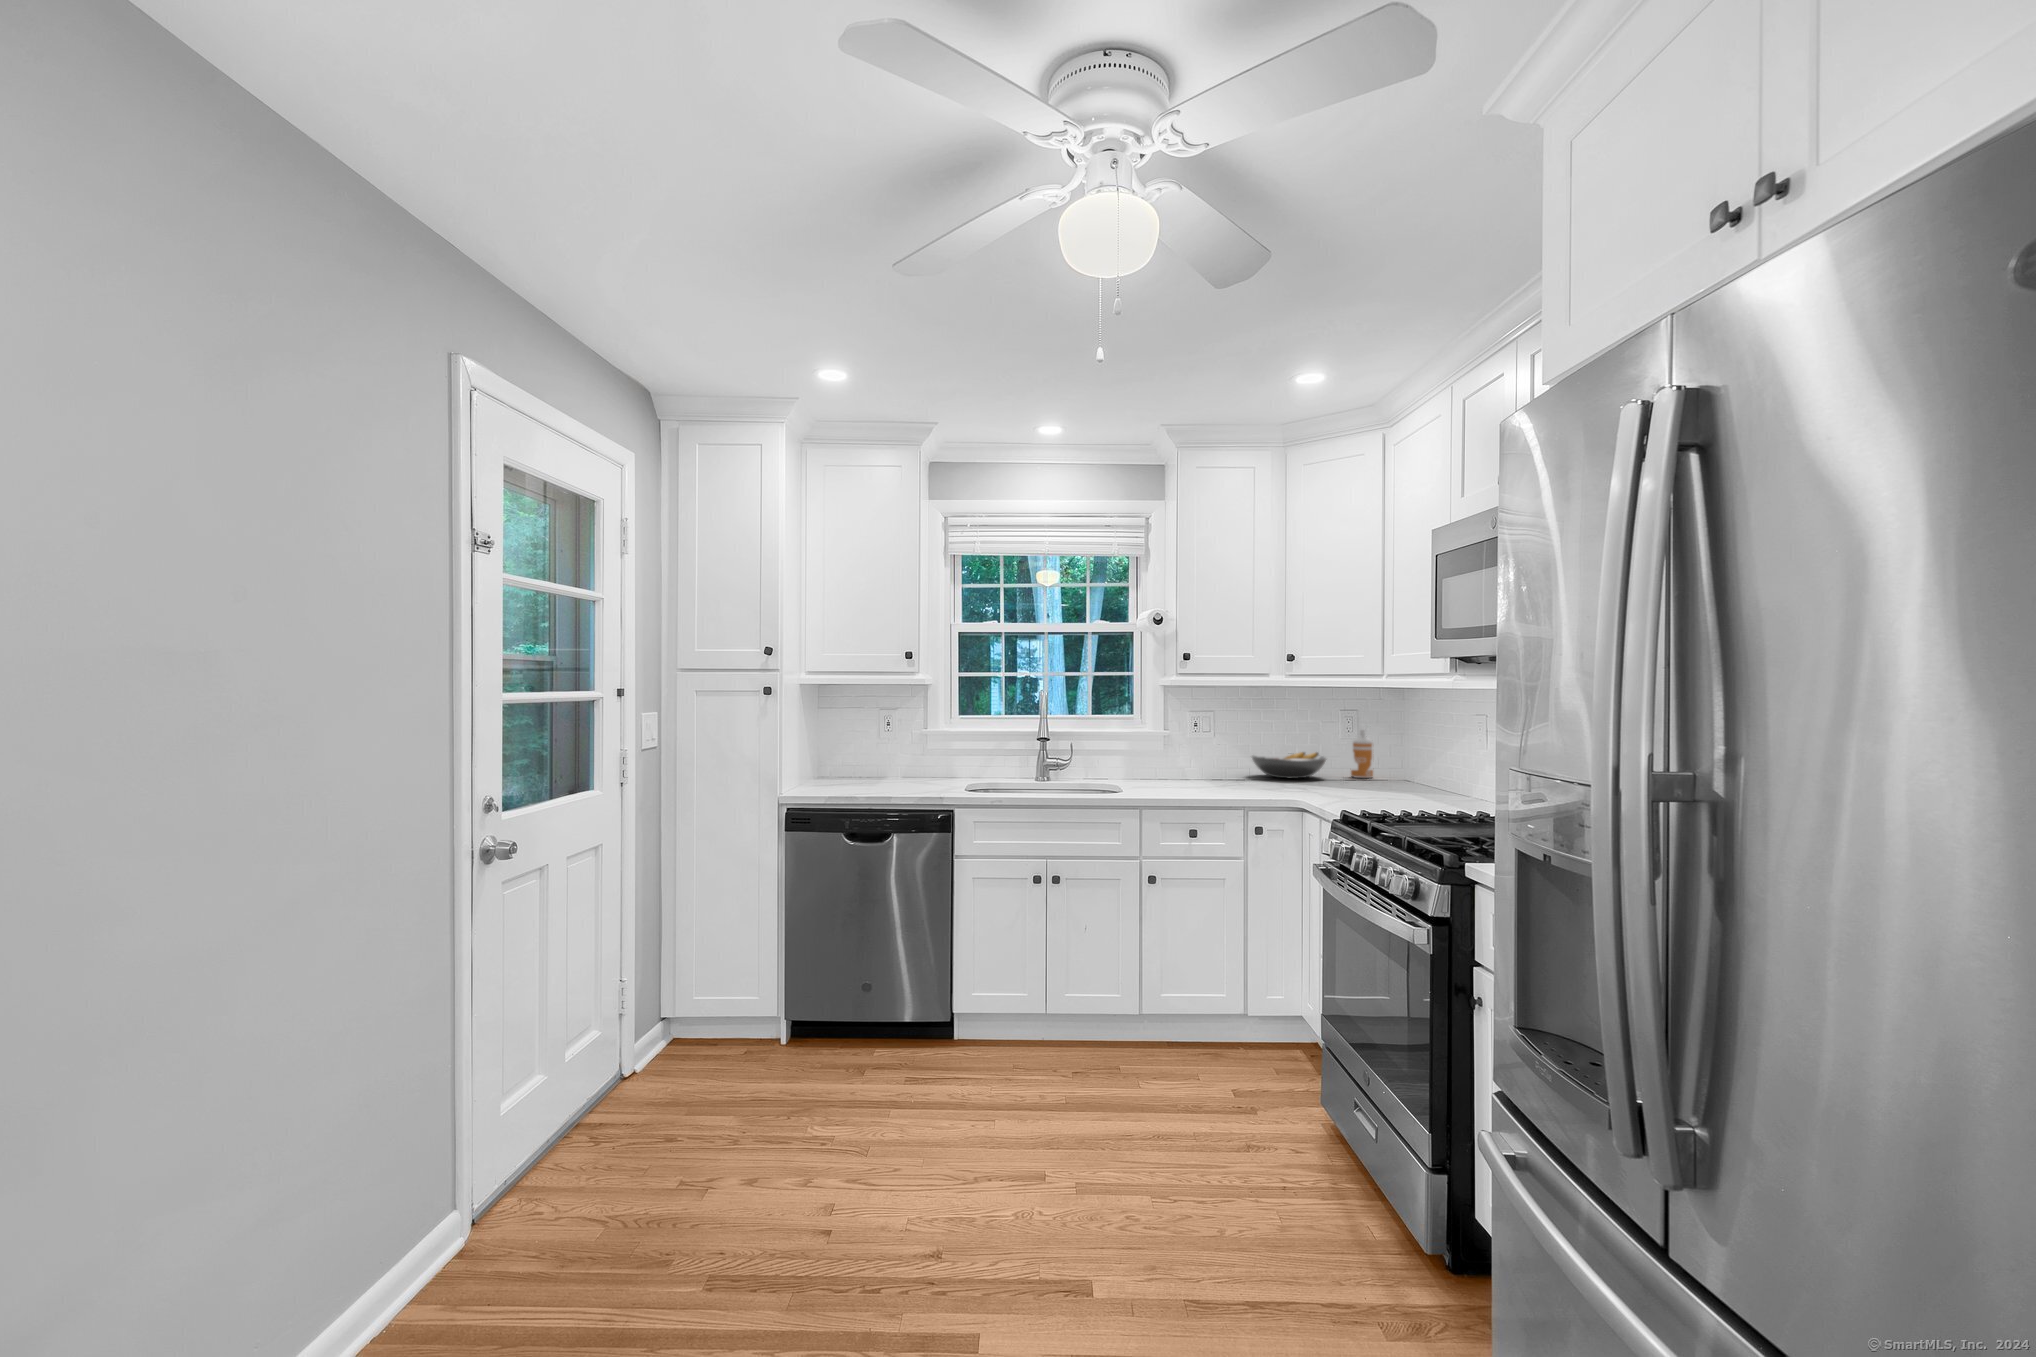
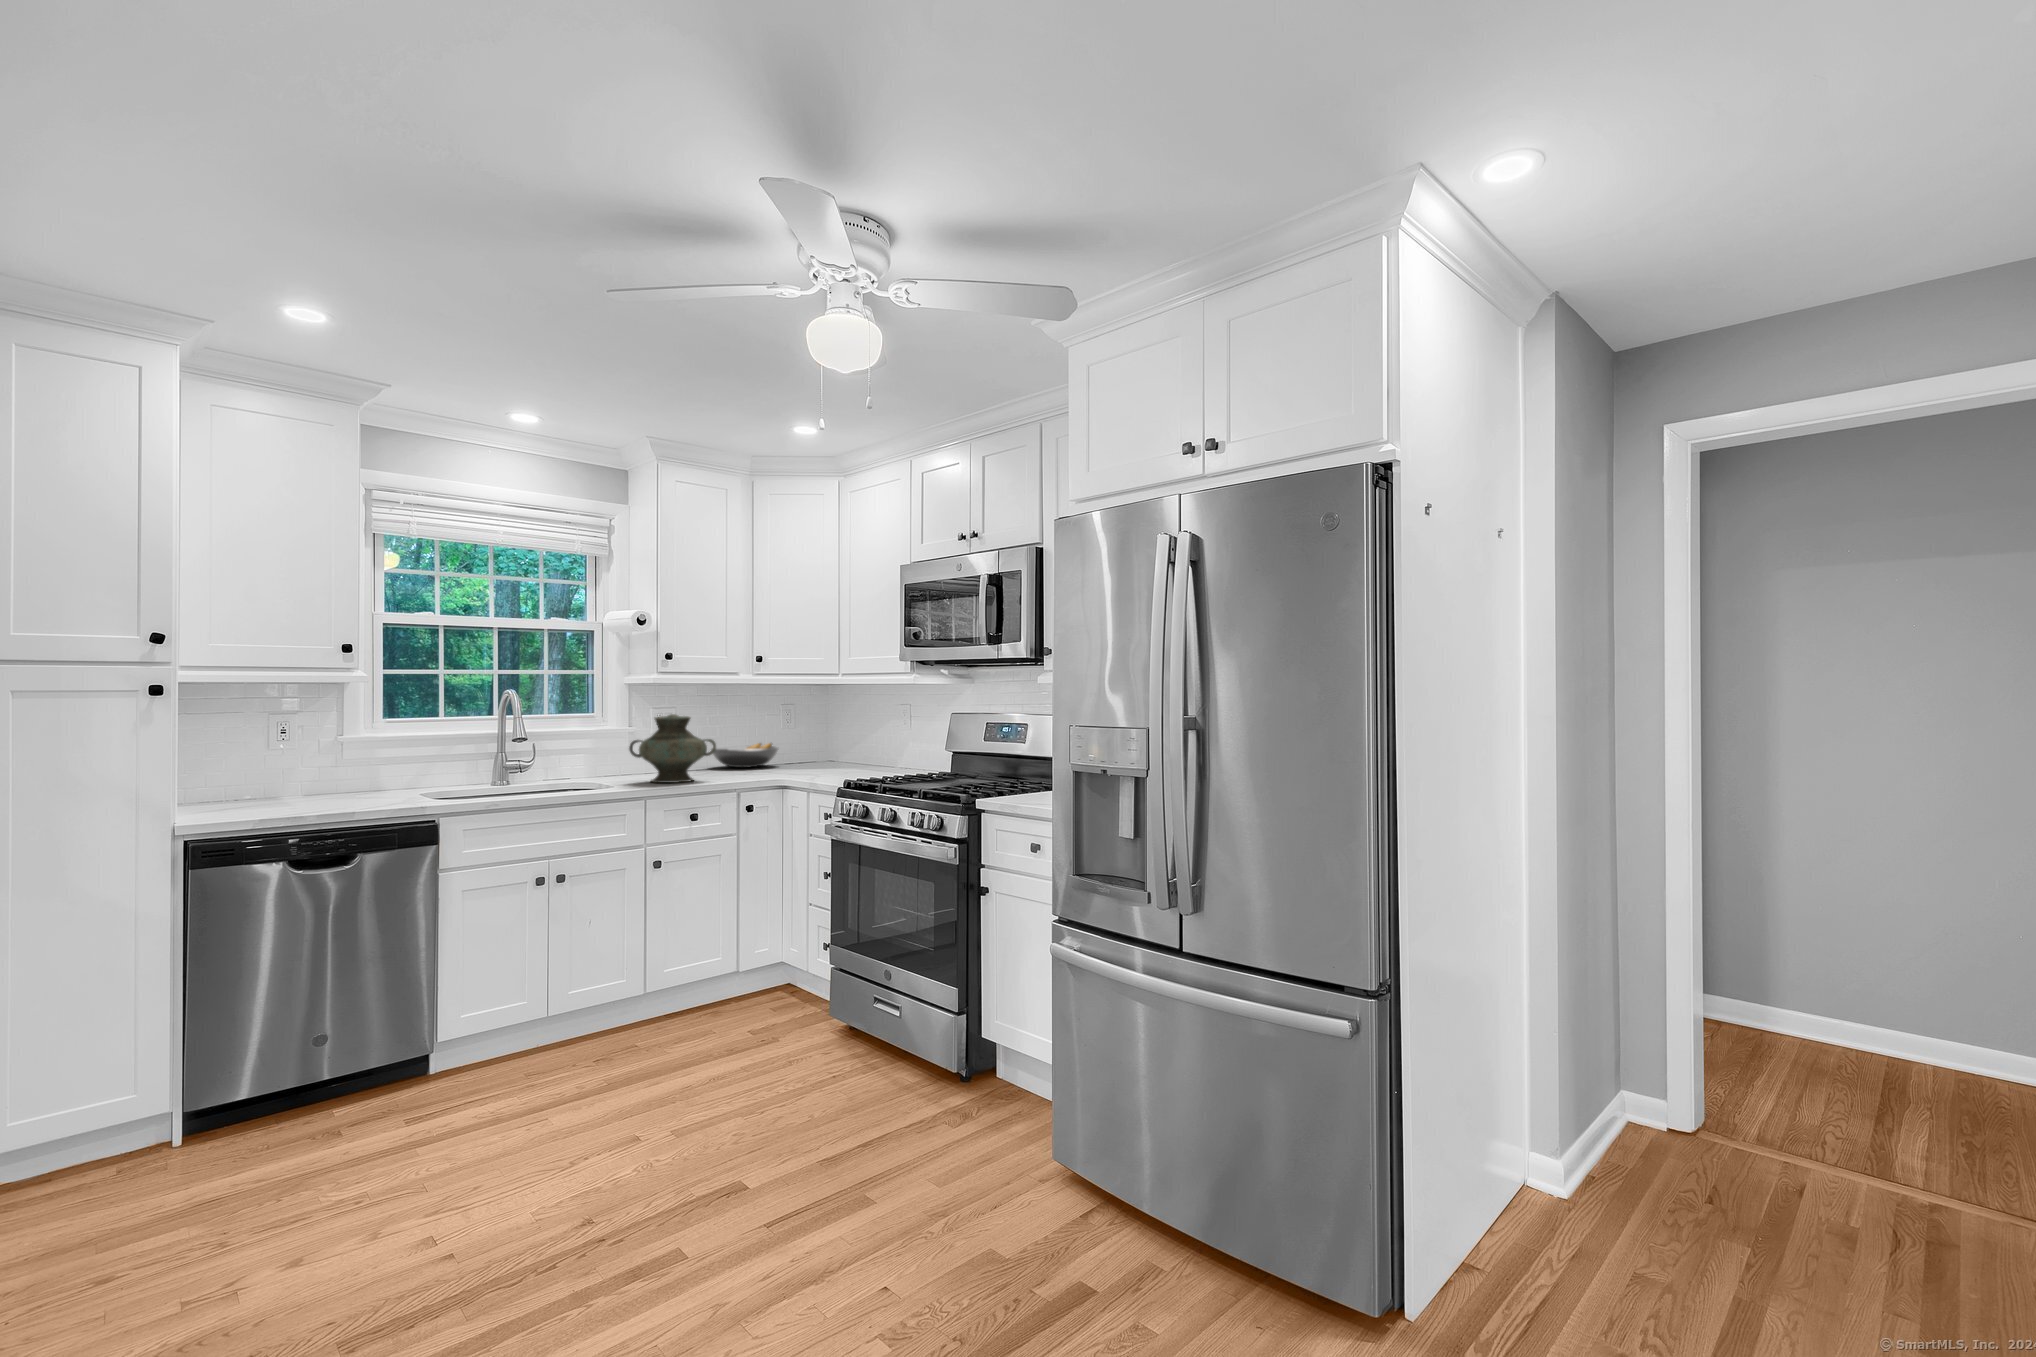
vase: none [1141,719,1224,792] -> present [629,714,716,783]
soap dispenser: present [1351,730,1373,778] -> none [794,718,812,763]

